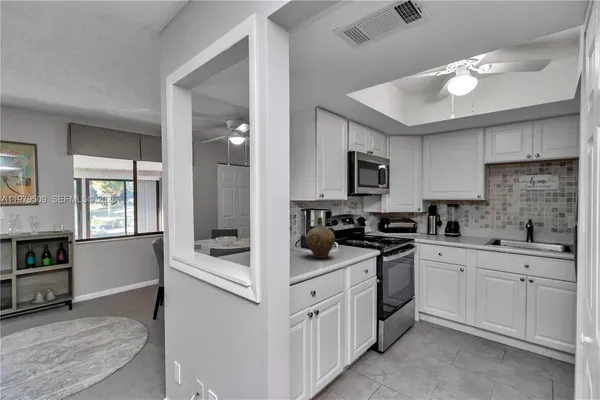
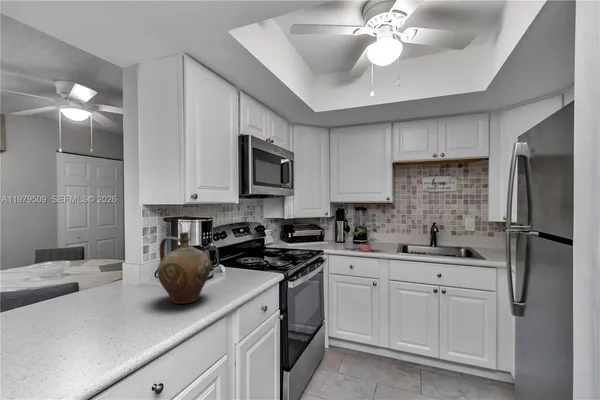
potted plant: none [432,218,470,242] -> present [343,225,381,251]

